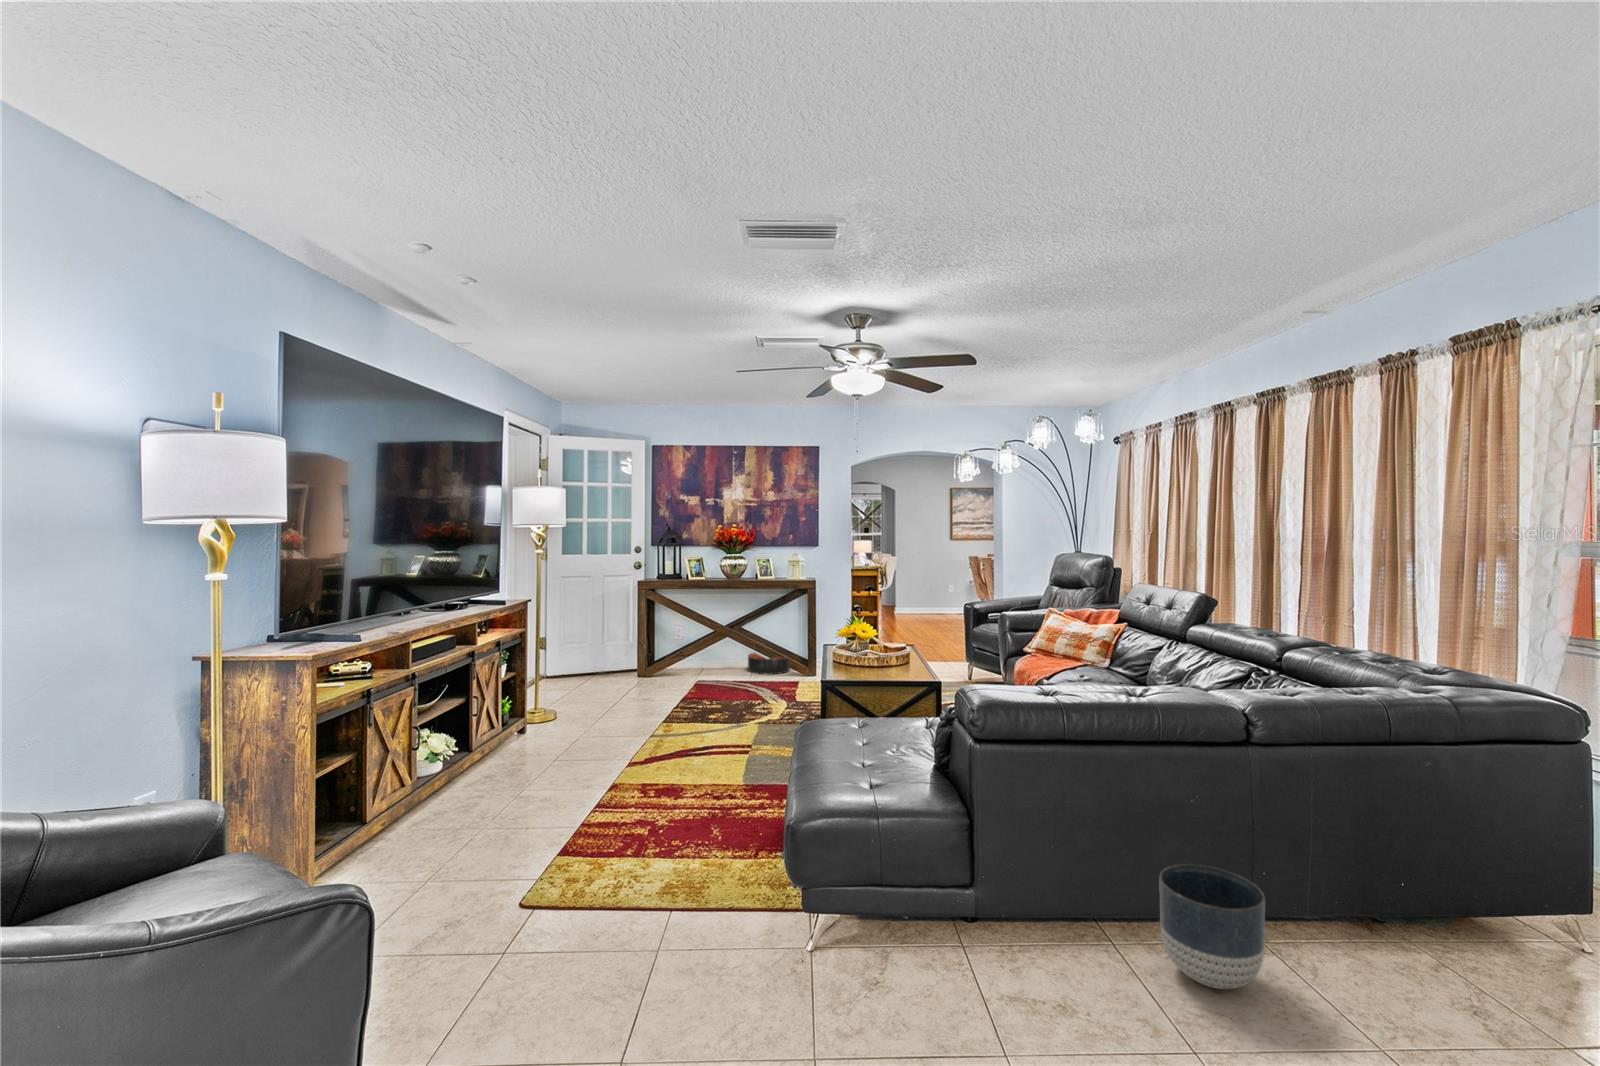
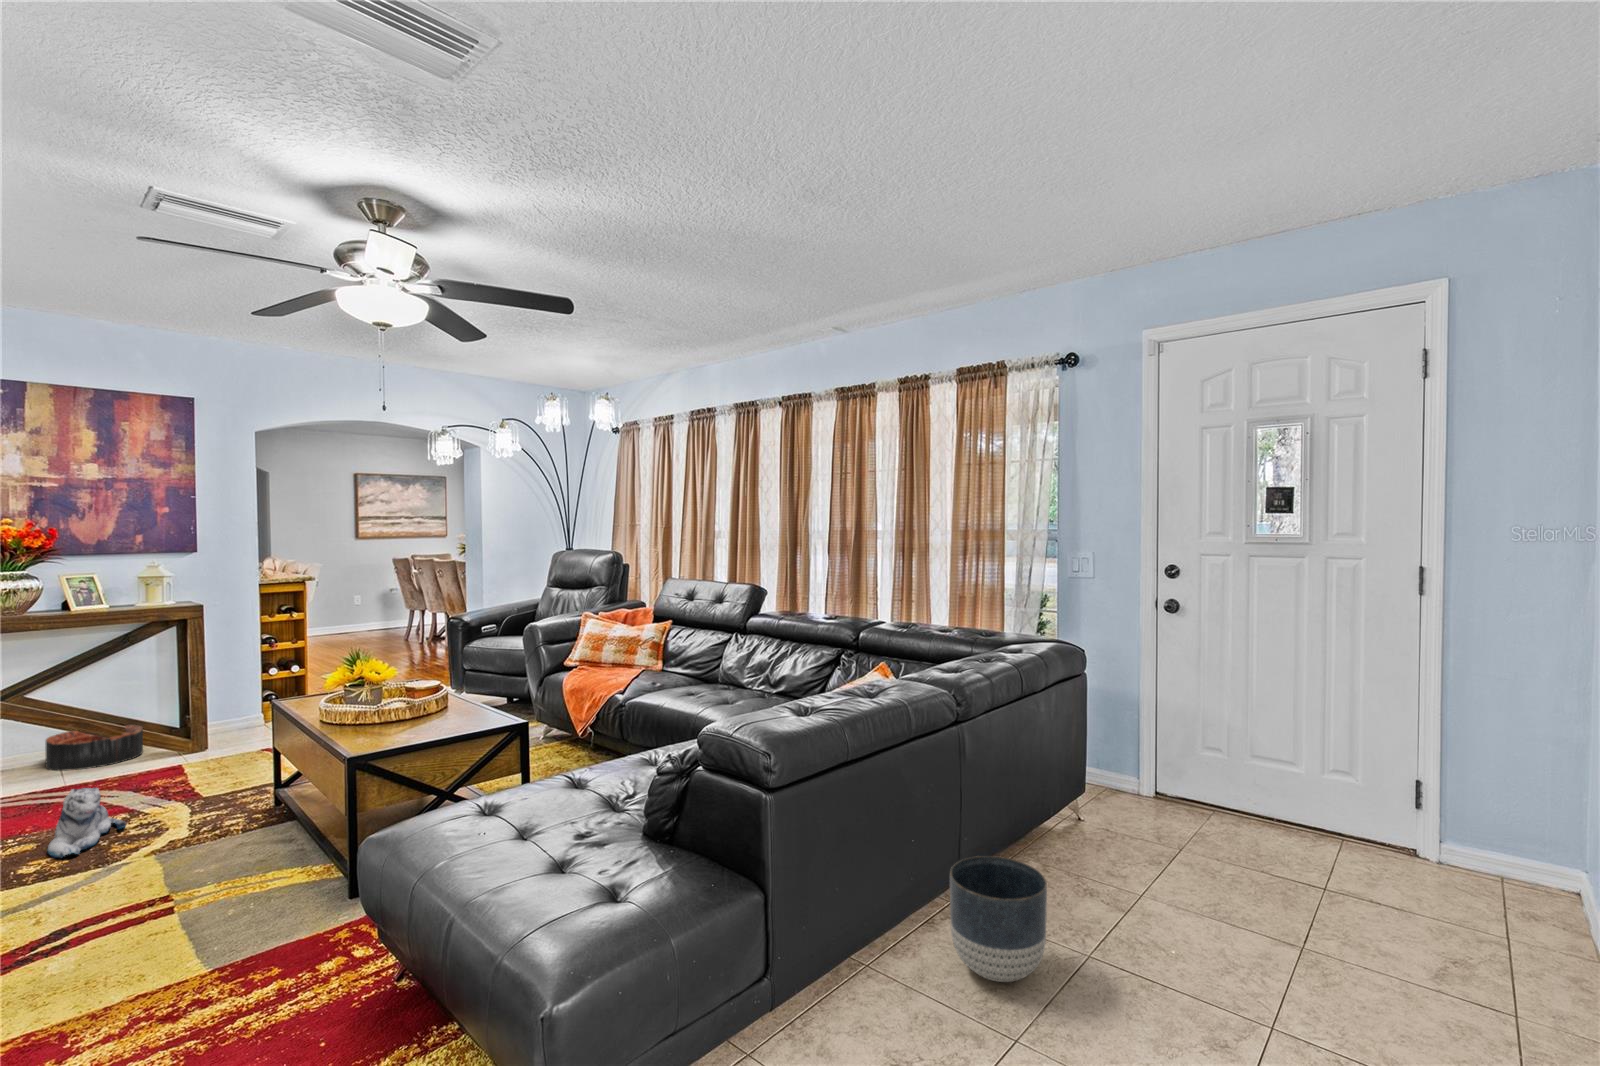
plush toy: none [723,679,758,714] -> present [47,788,126,858]

